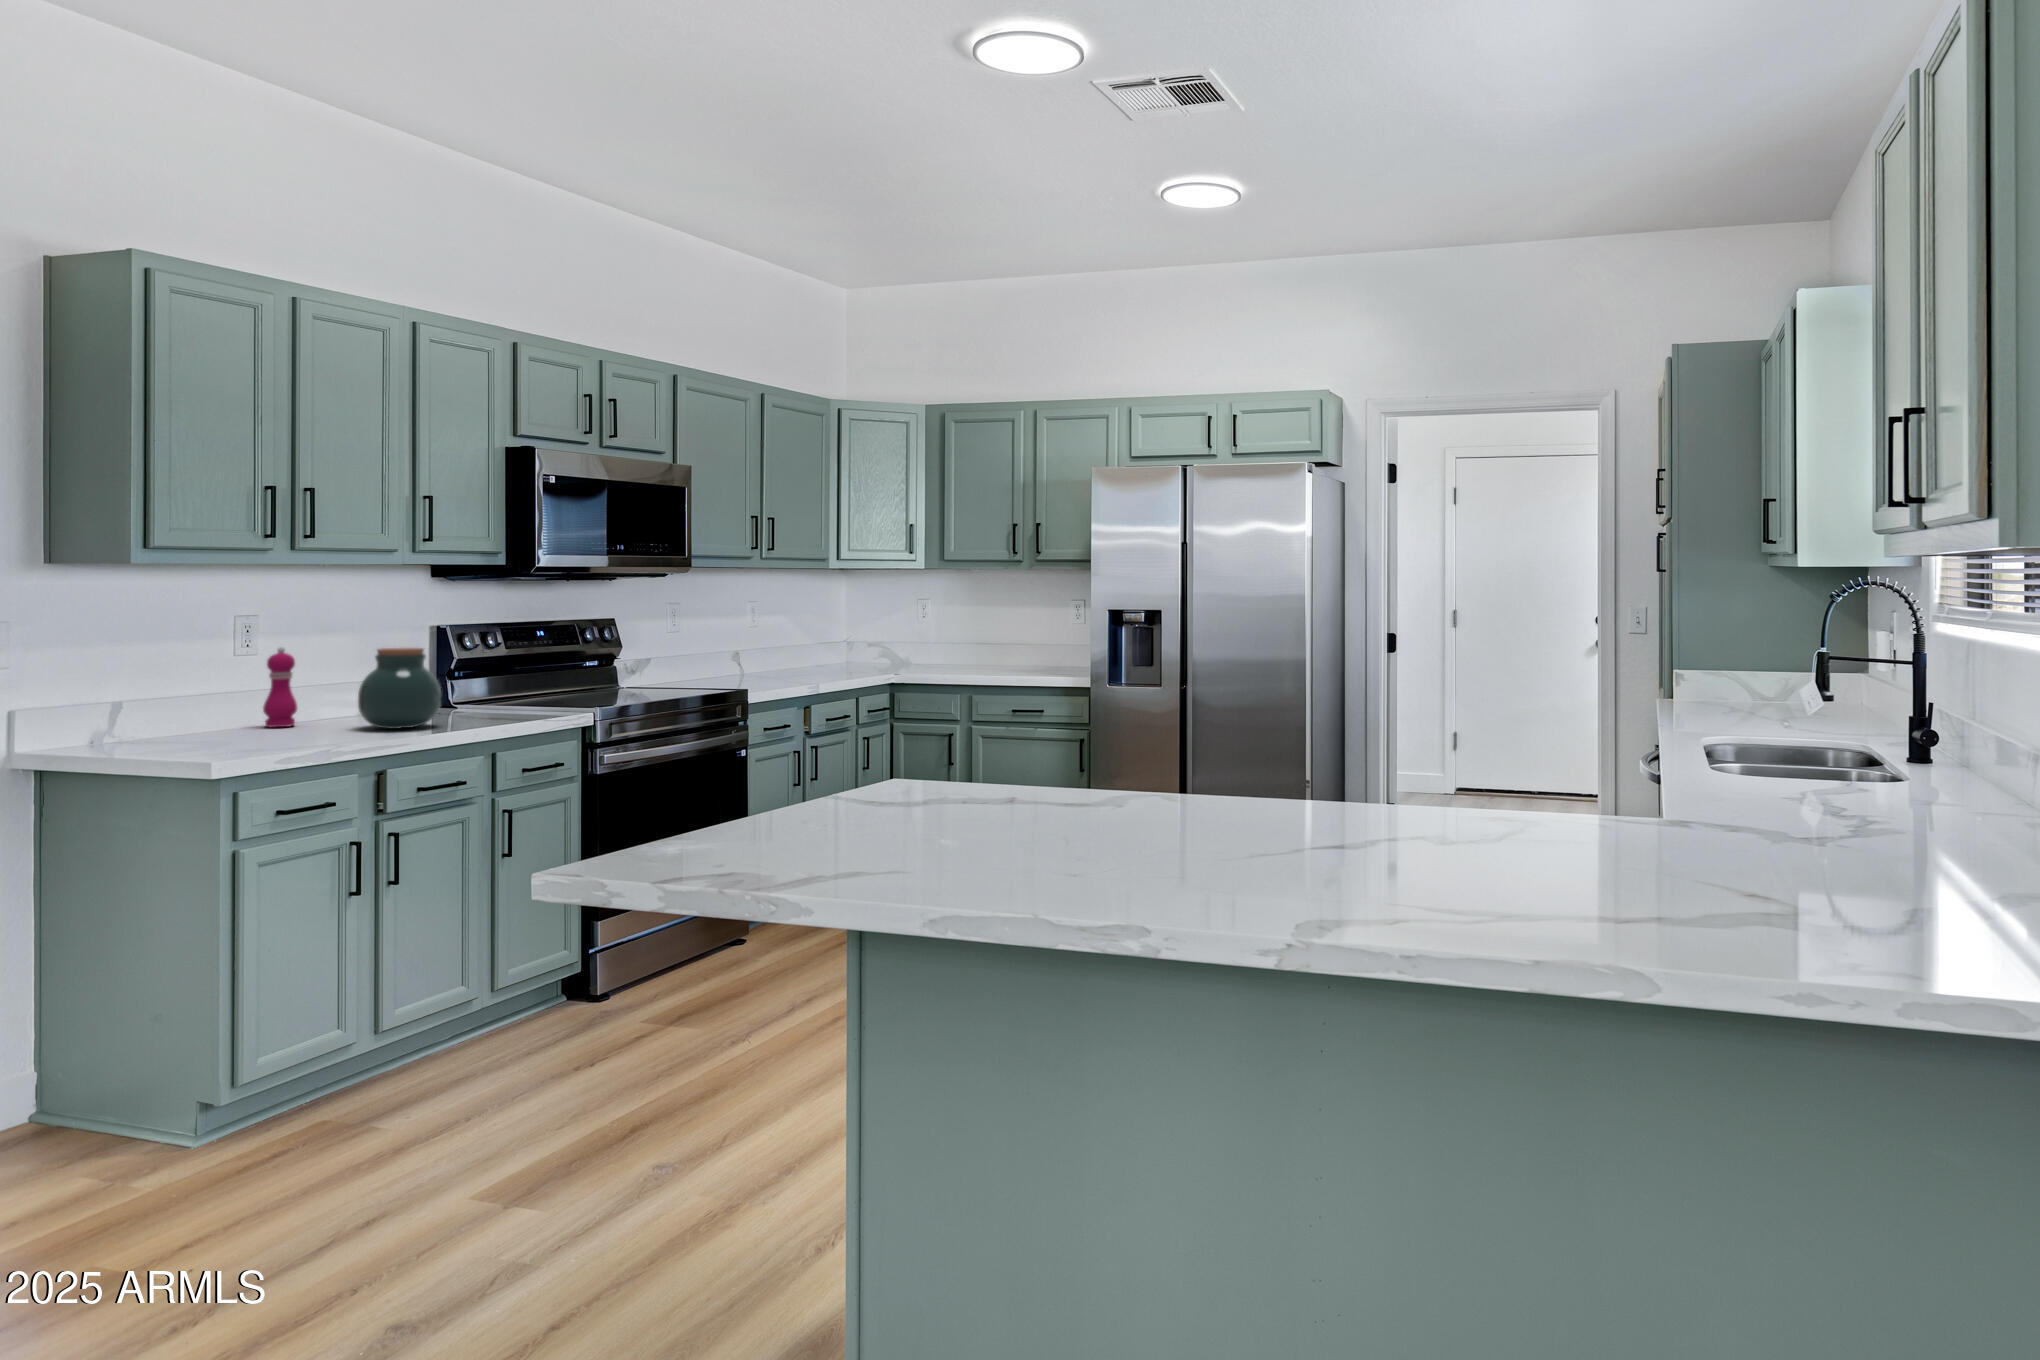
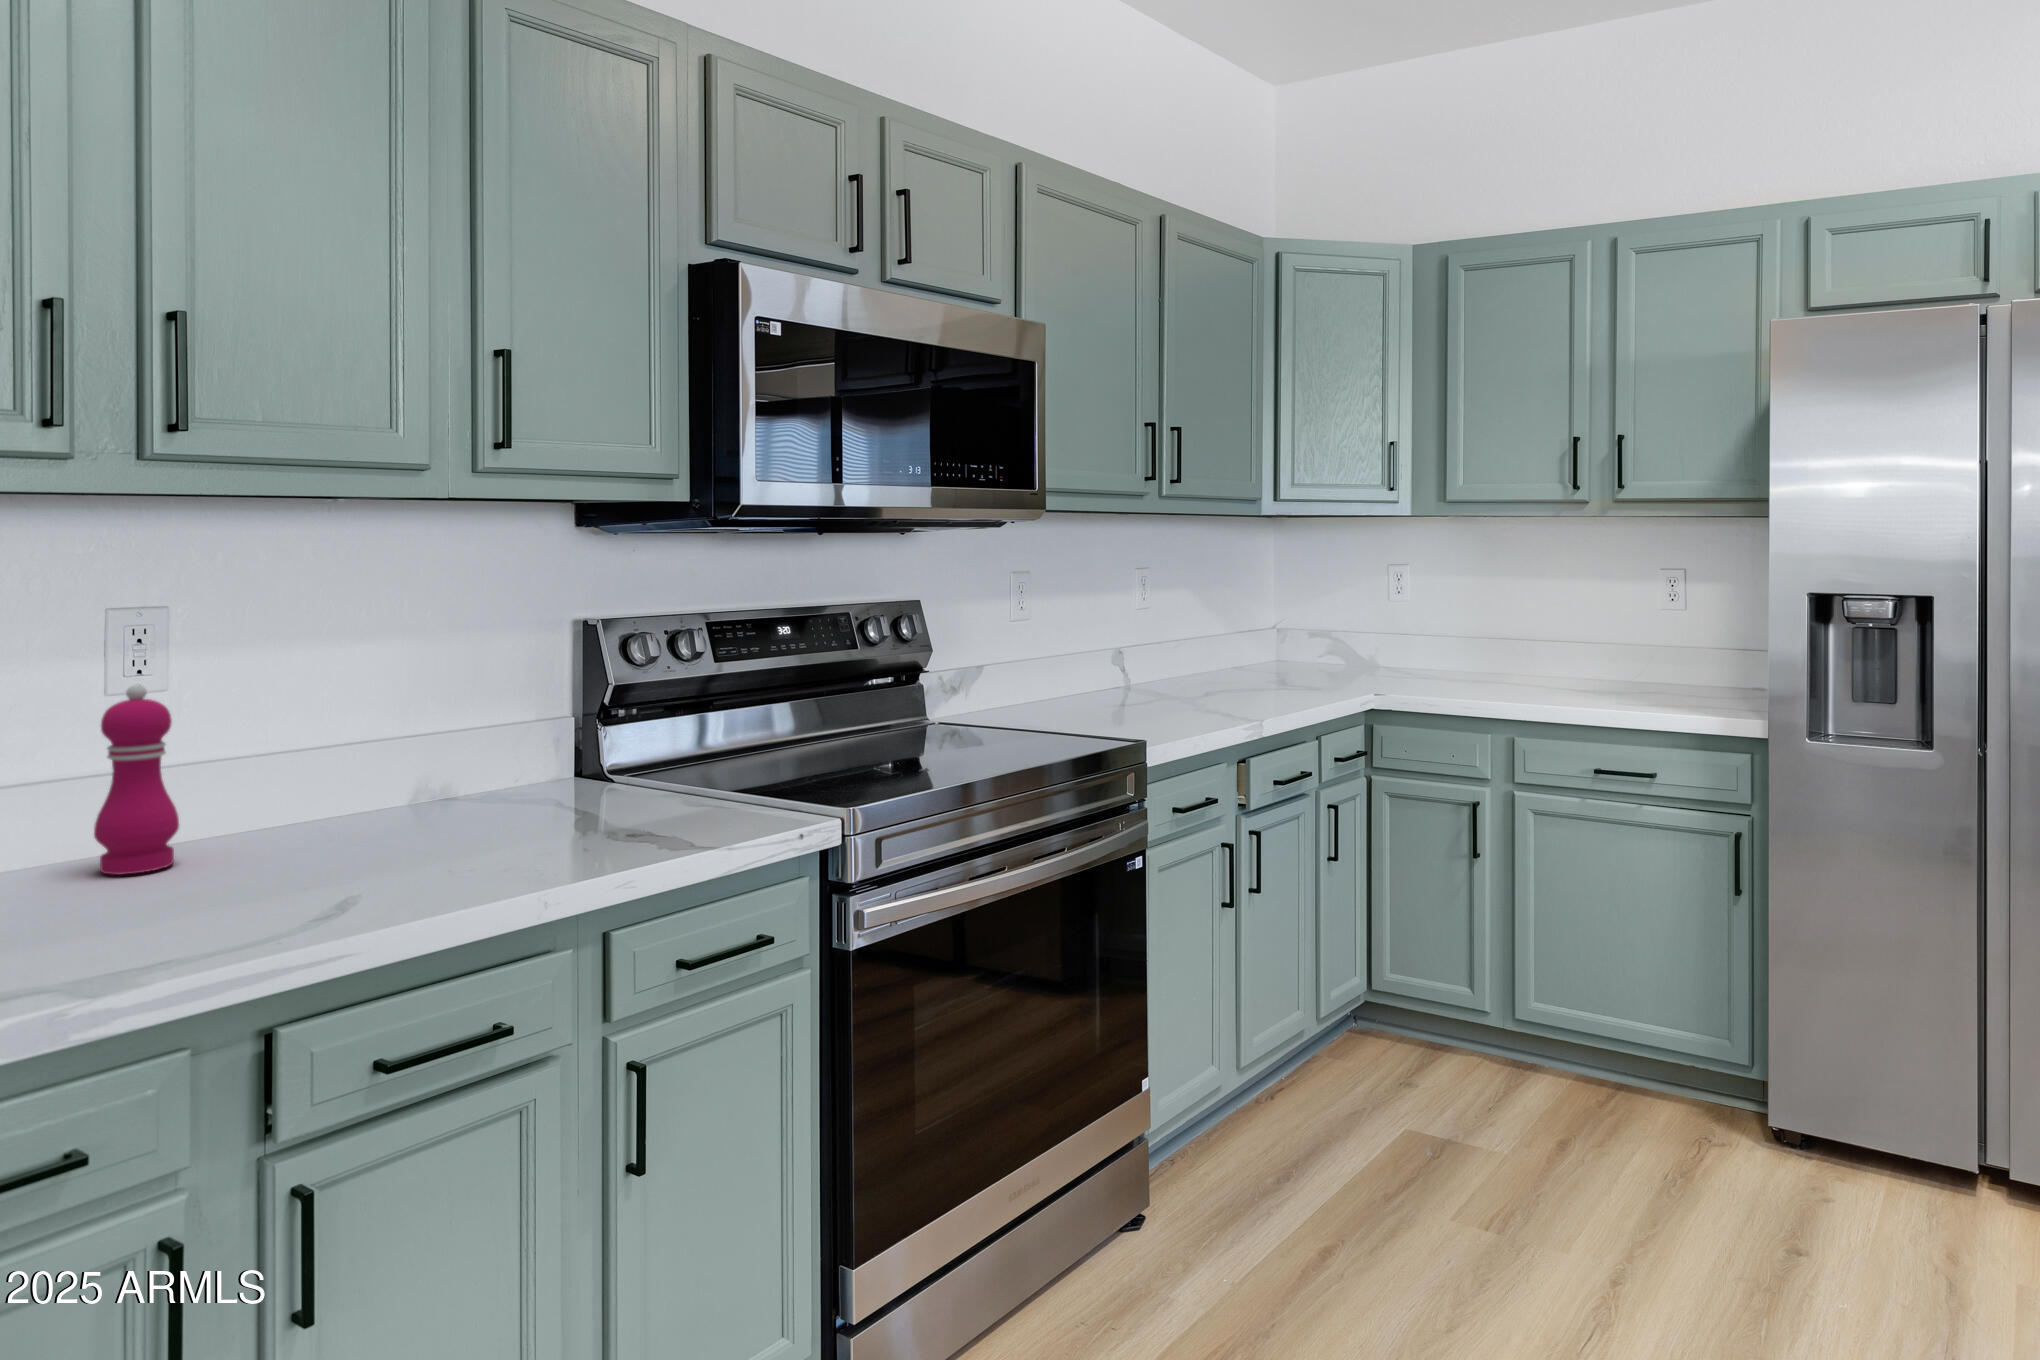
jar: present [358,648,441,729] -> none [267,690,472,893]

